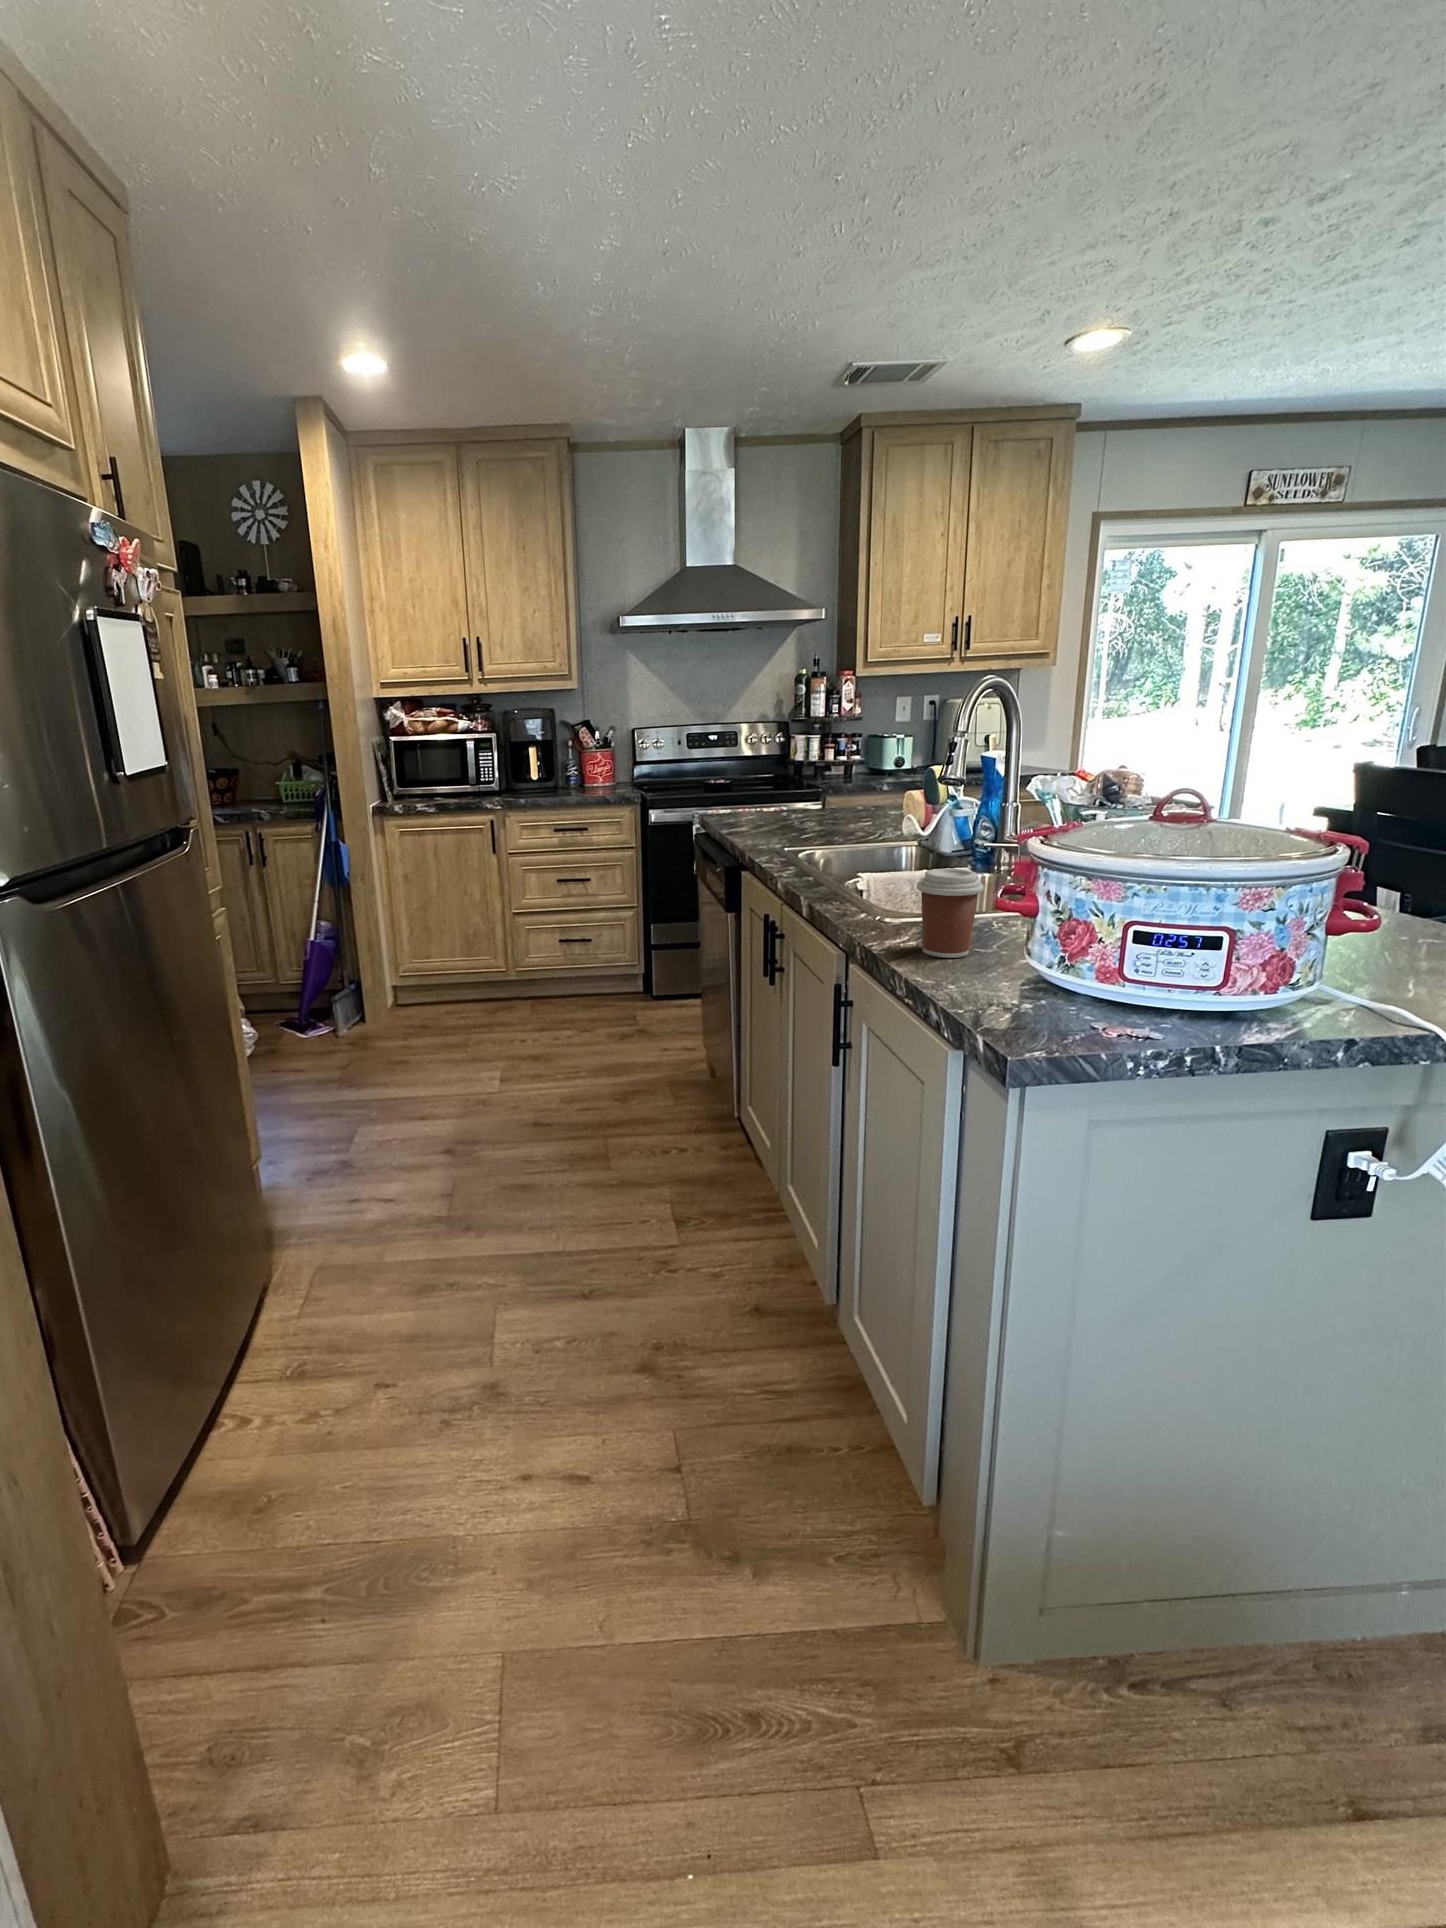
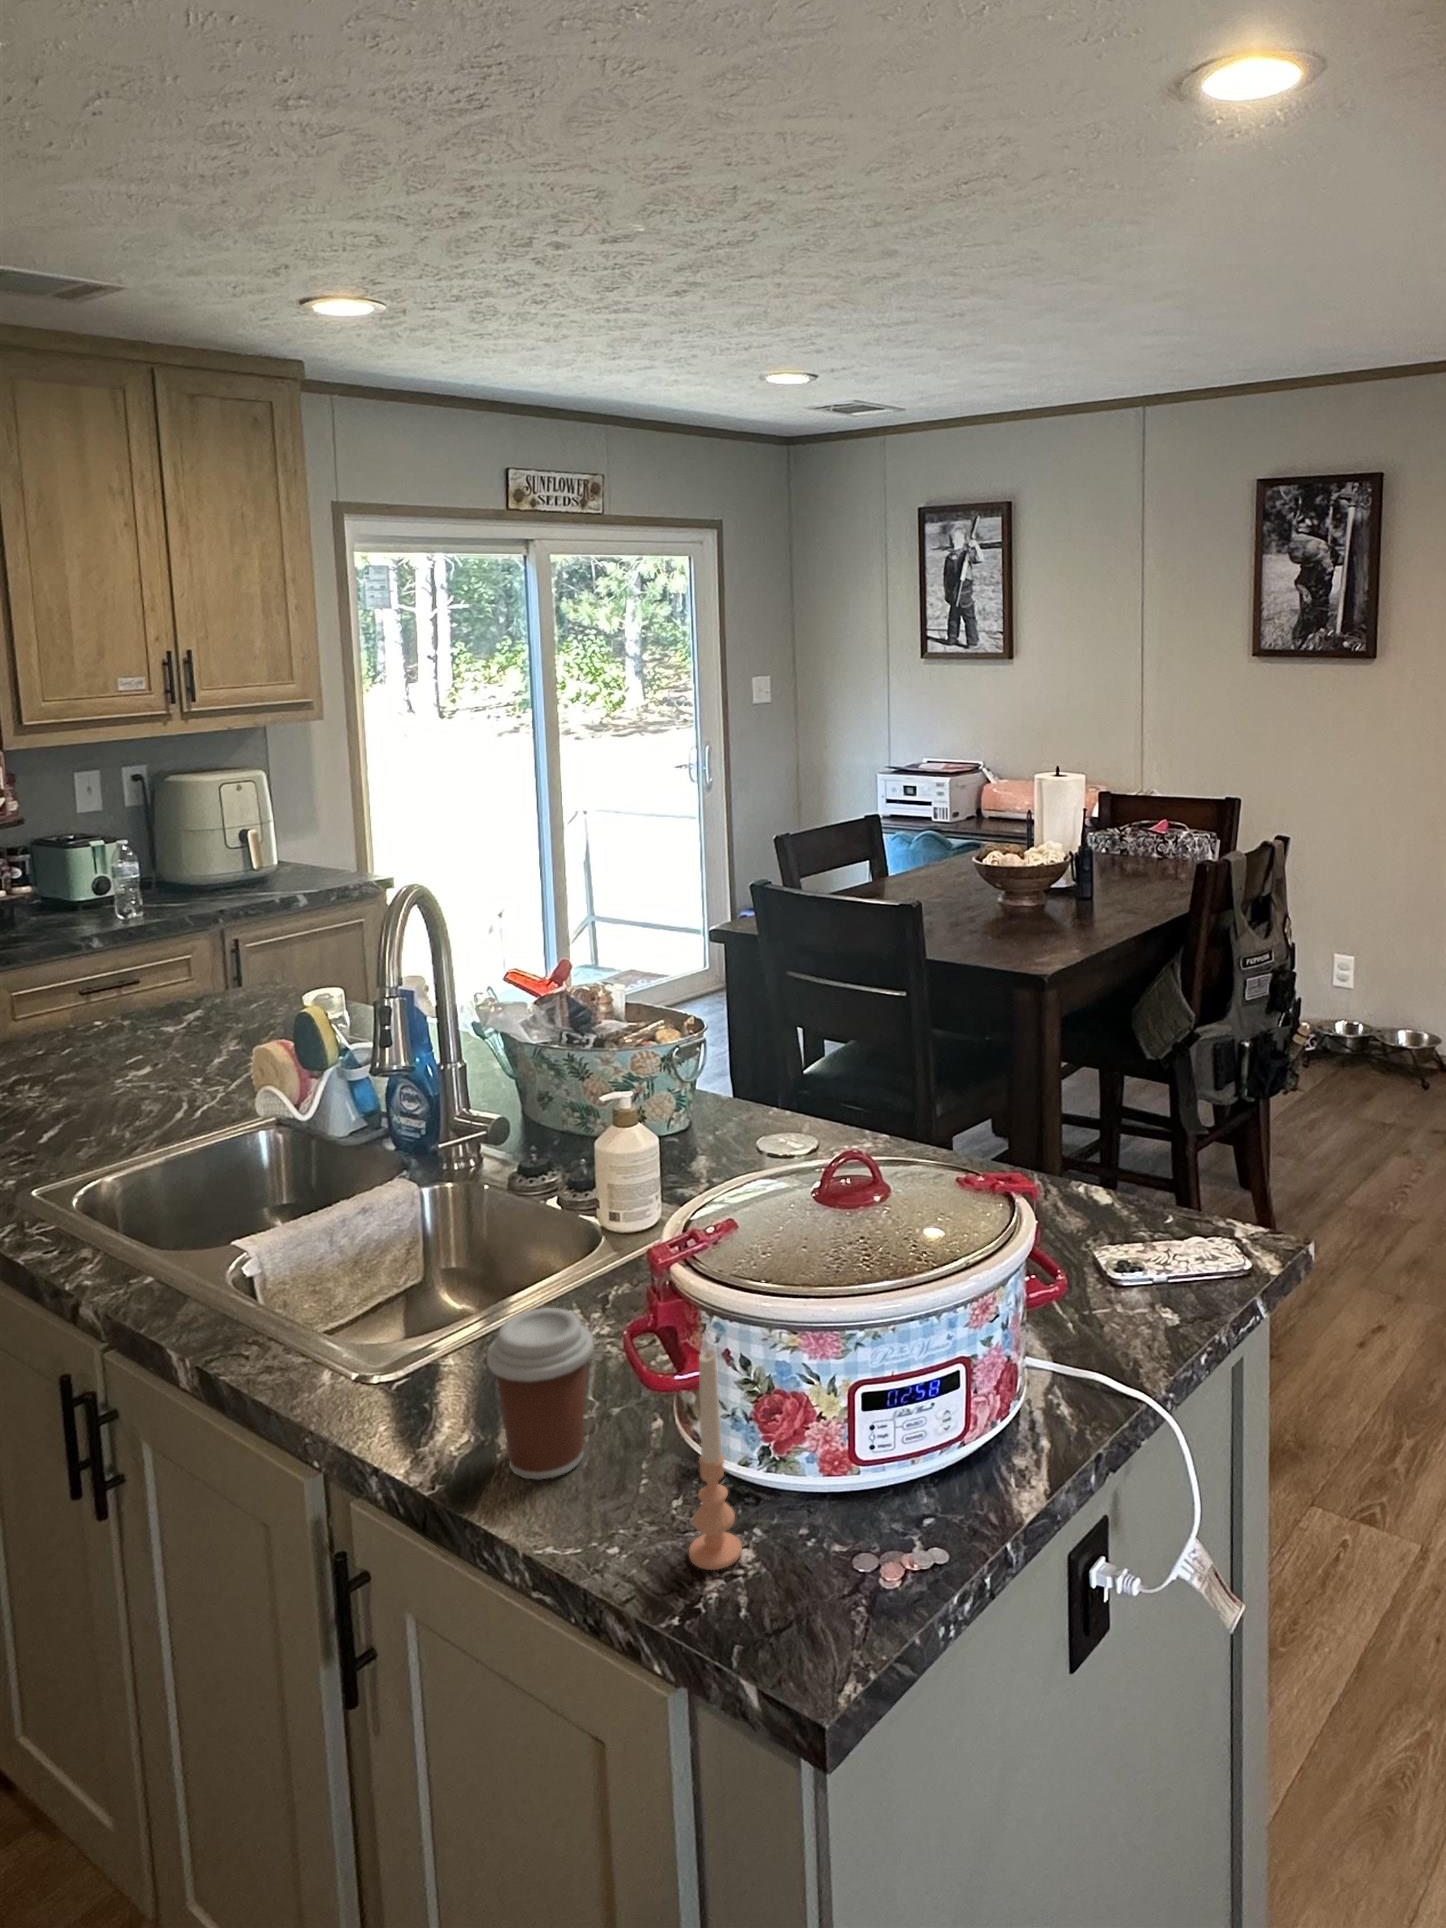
candle: none [988,869,1024,1002] -> present [689,1350,742,1570]

